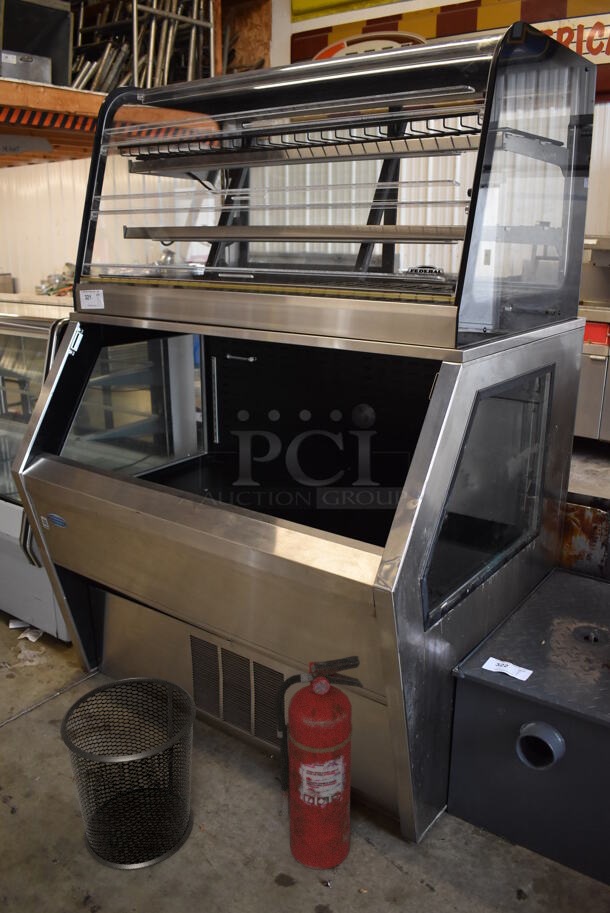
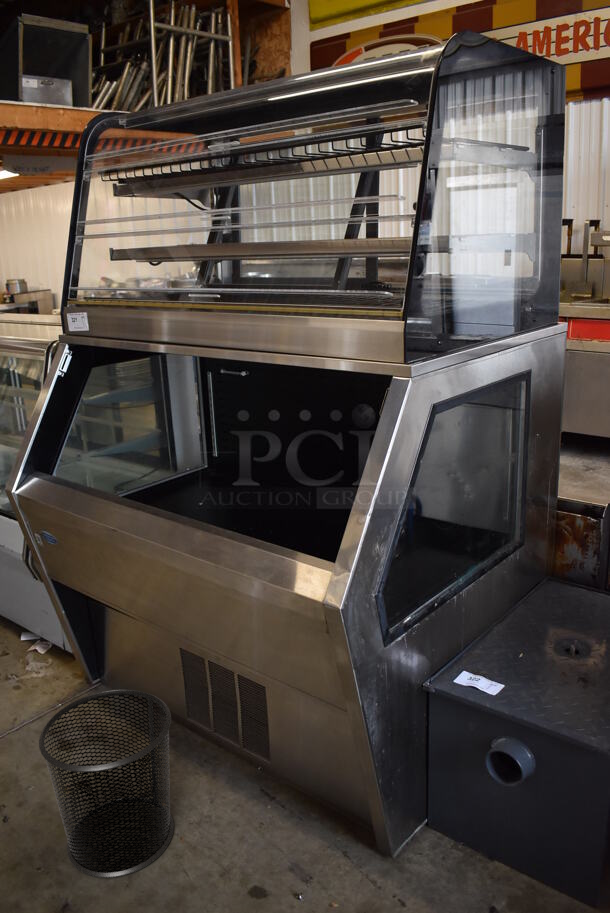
fire extinguisher: present [274,656,363,870] -> none [242,669,329,882]

